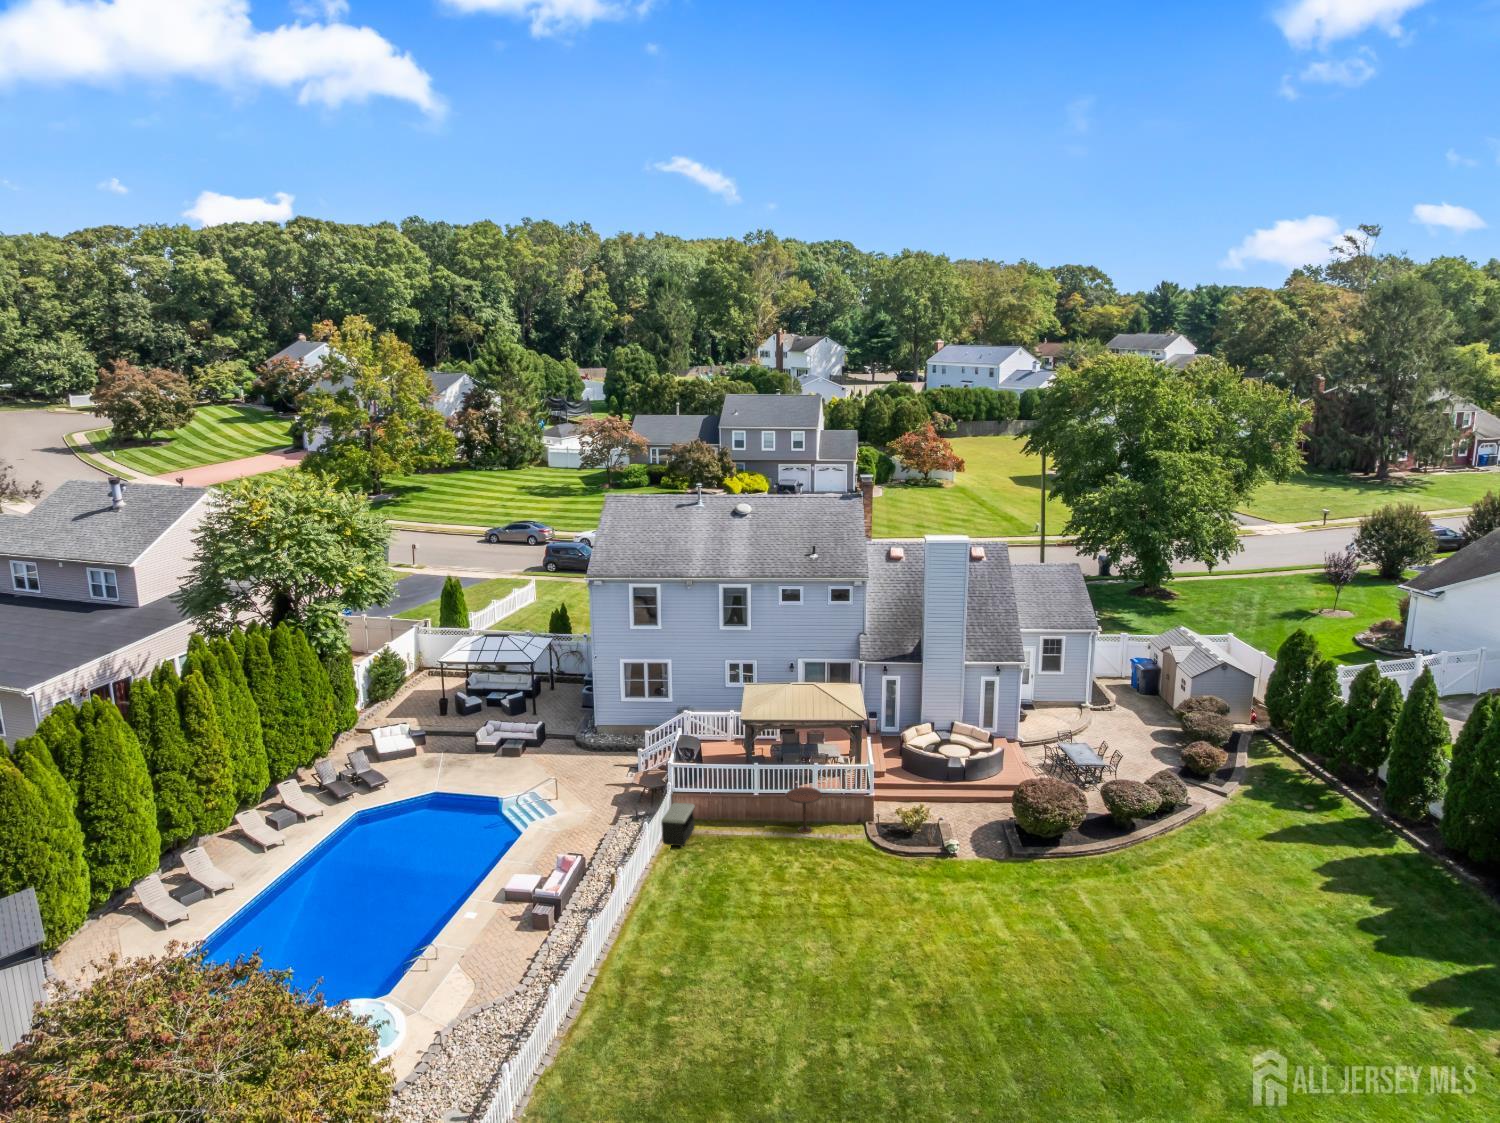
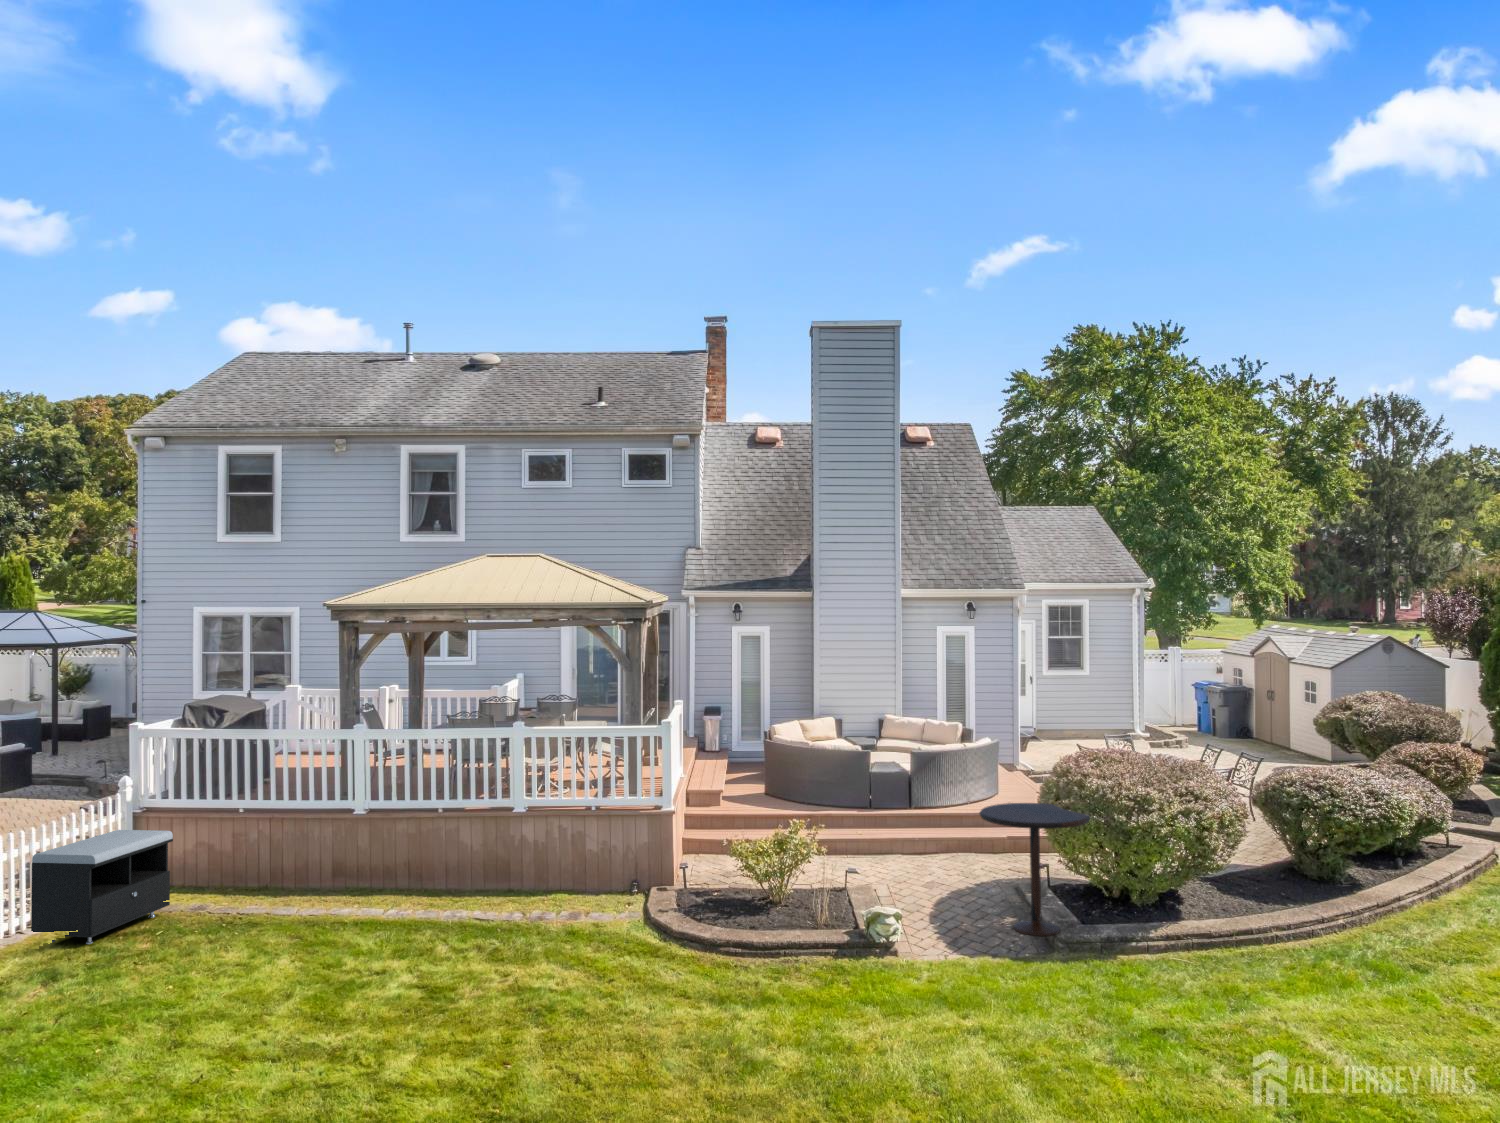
pedestal table: present [786,787,822,833] -> present [979,803,1090,936]

